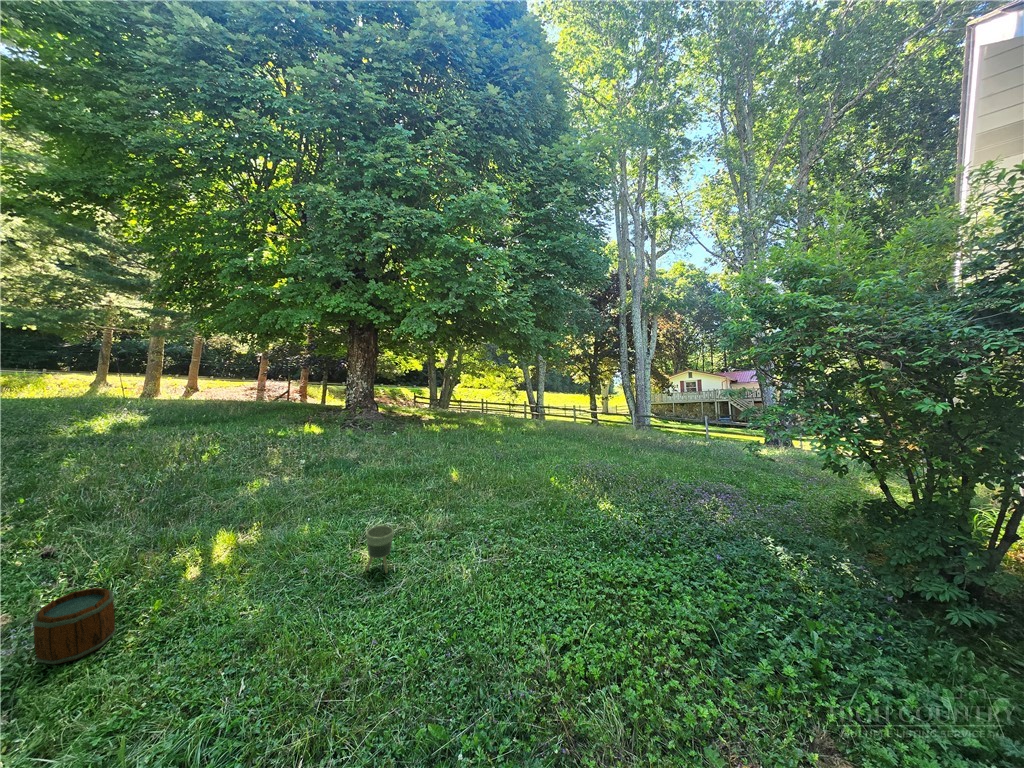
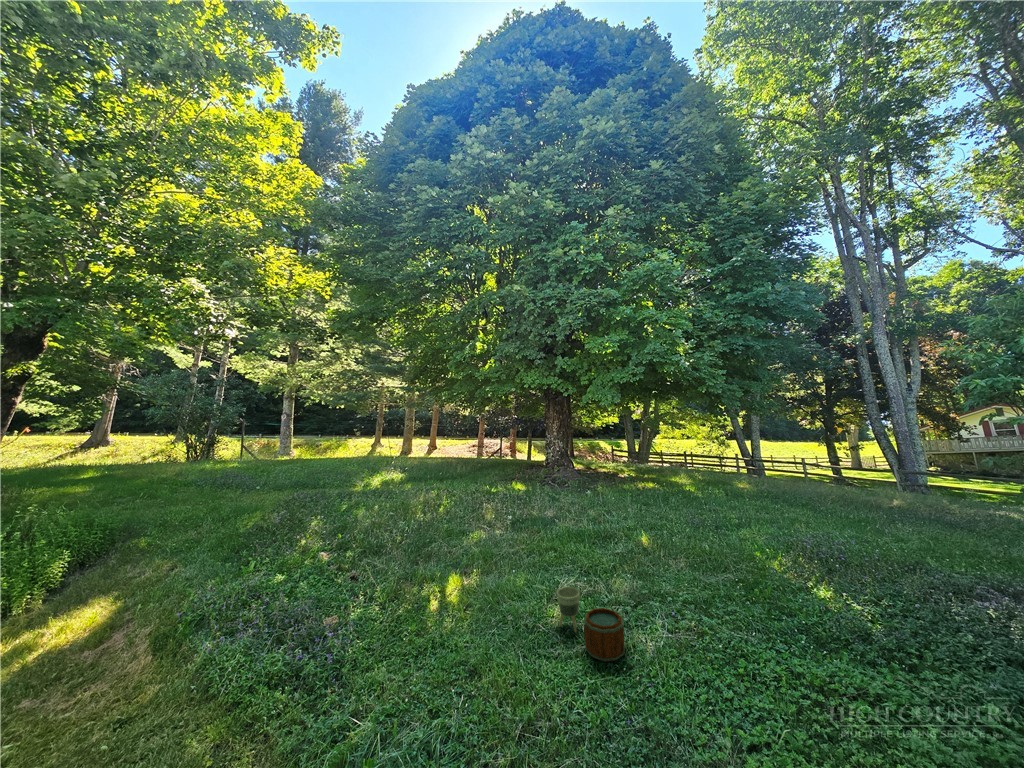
bucket: present [33,588,116,664] -> present [584,608,625,662]

